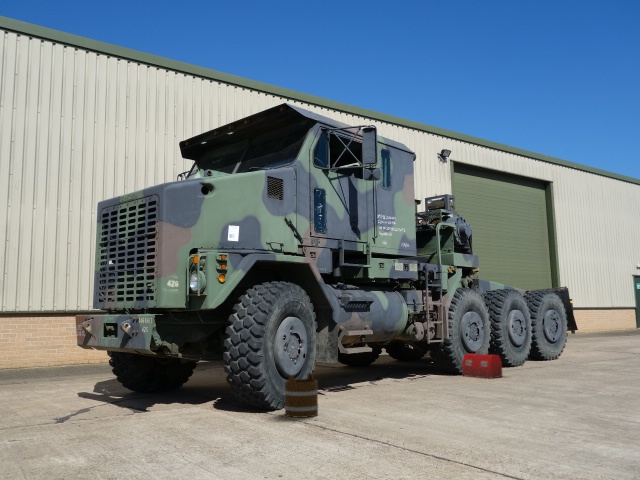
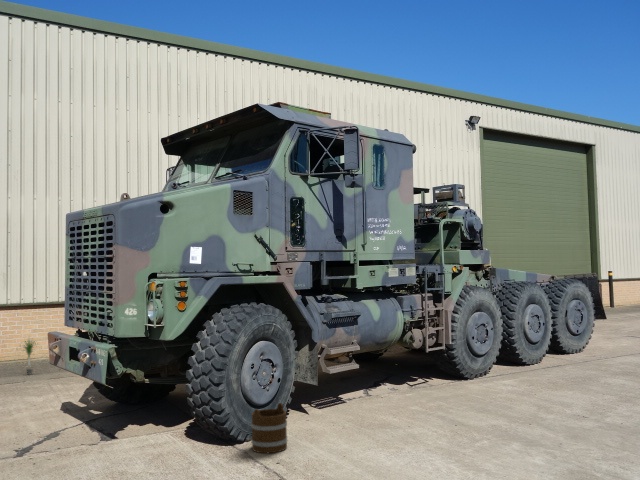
potted plant: none [12,332,41,372] -> present [24,340,35,375]
toolbox: present [462,349,502,378] -> none [467,355,510,387]

